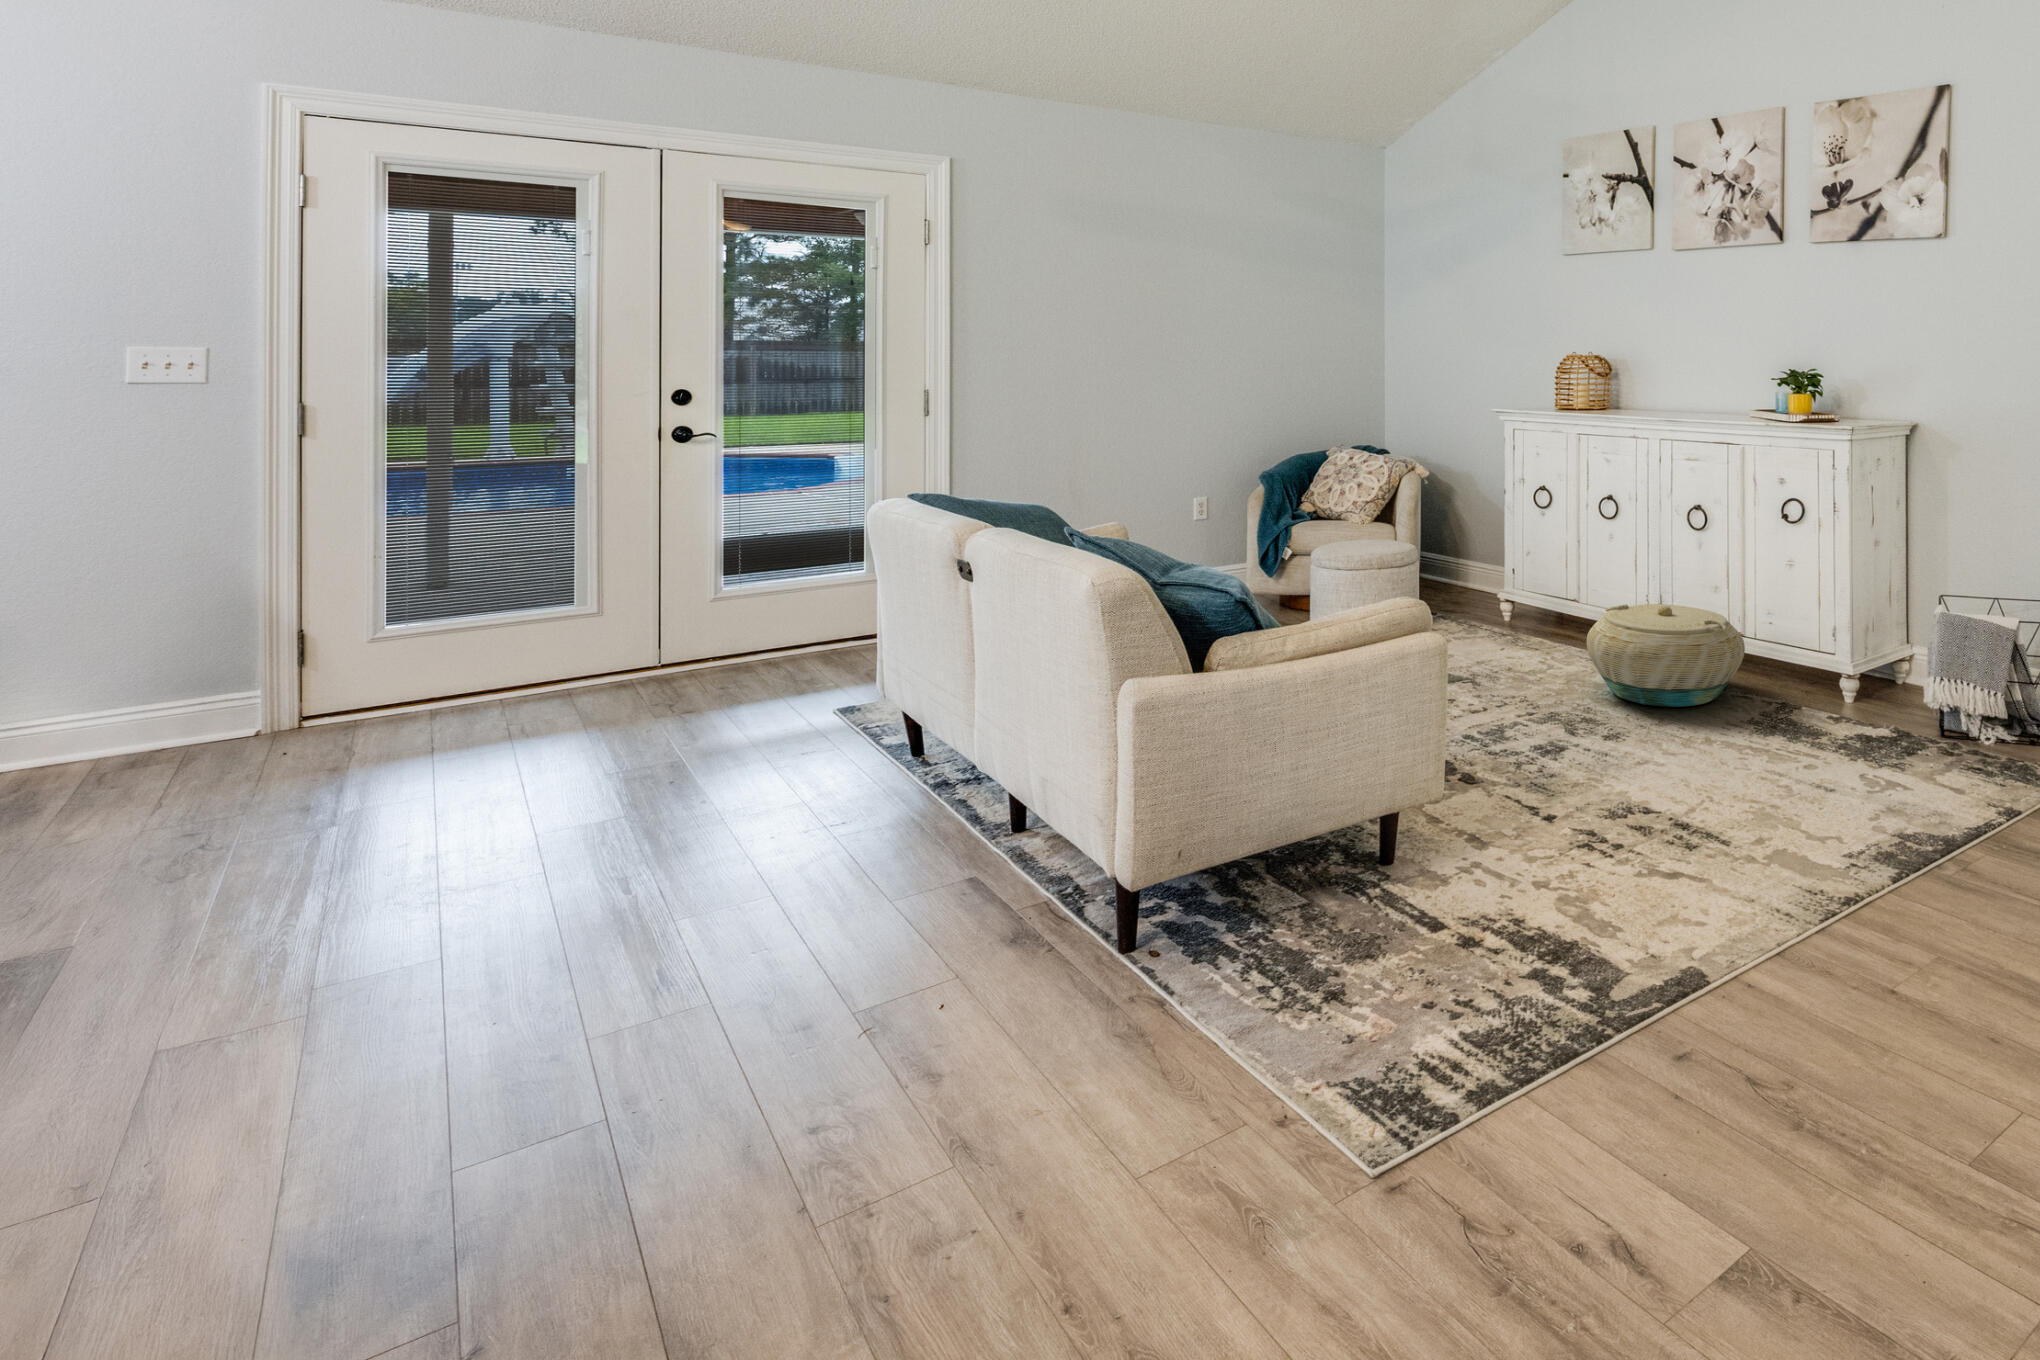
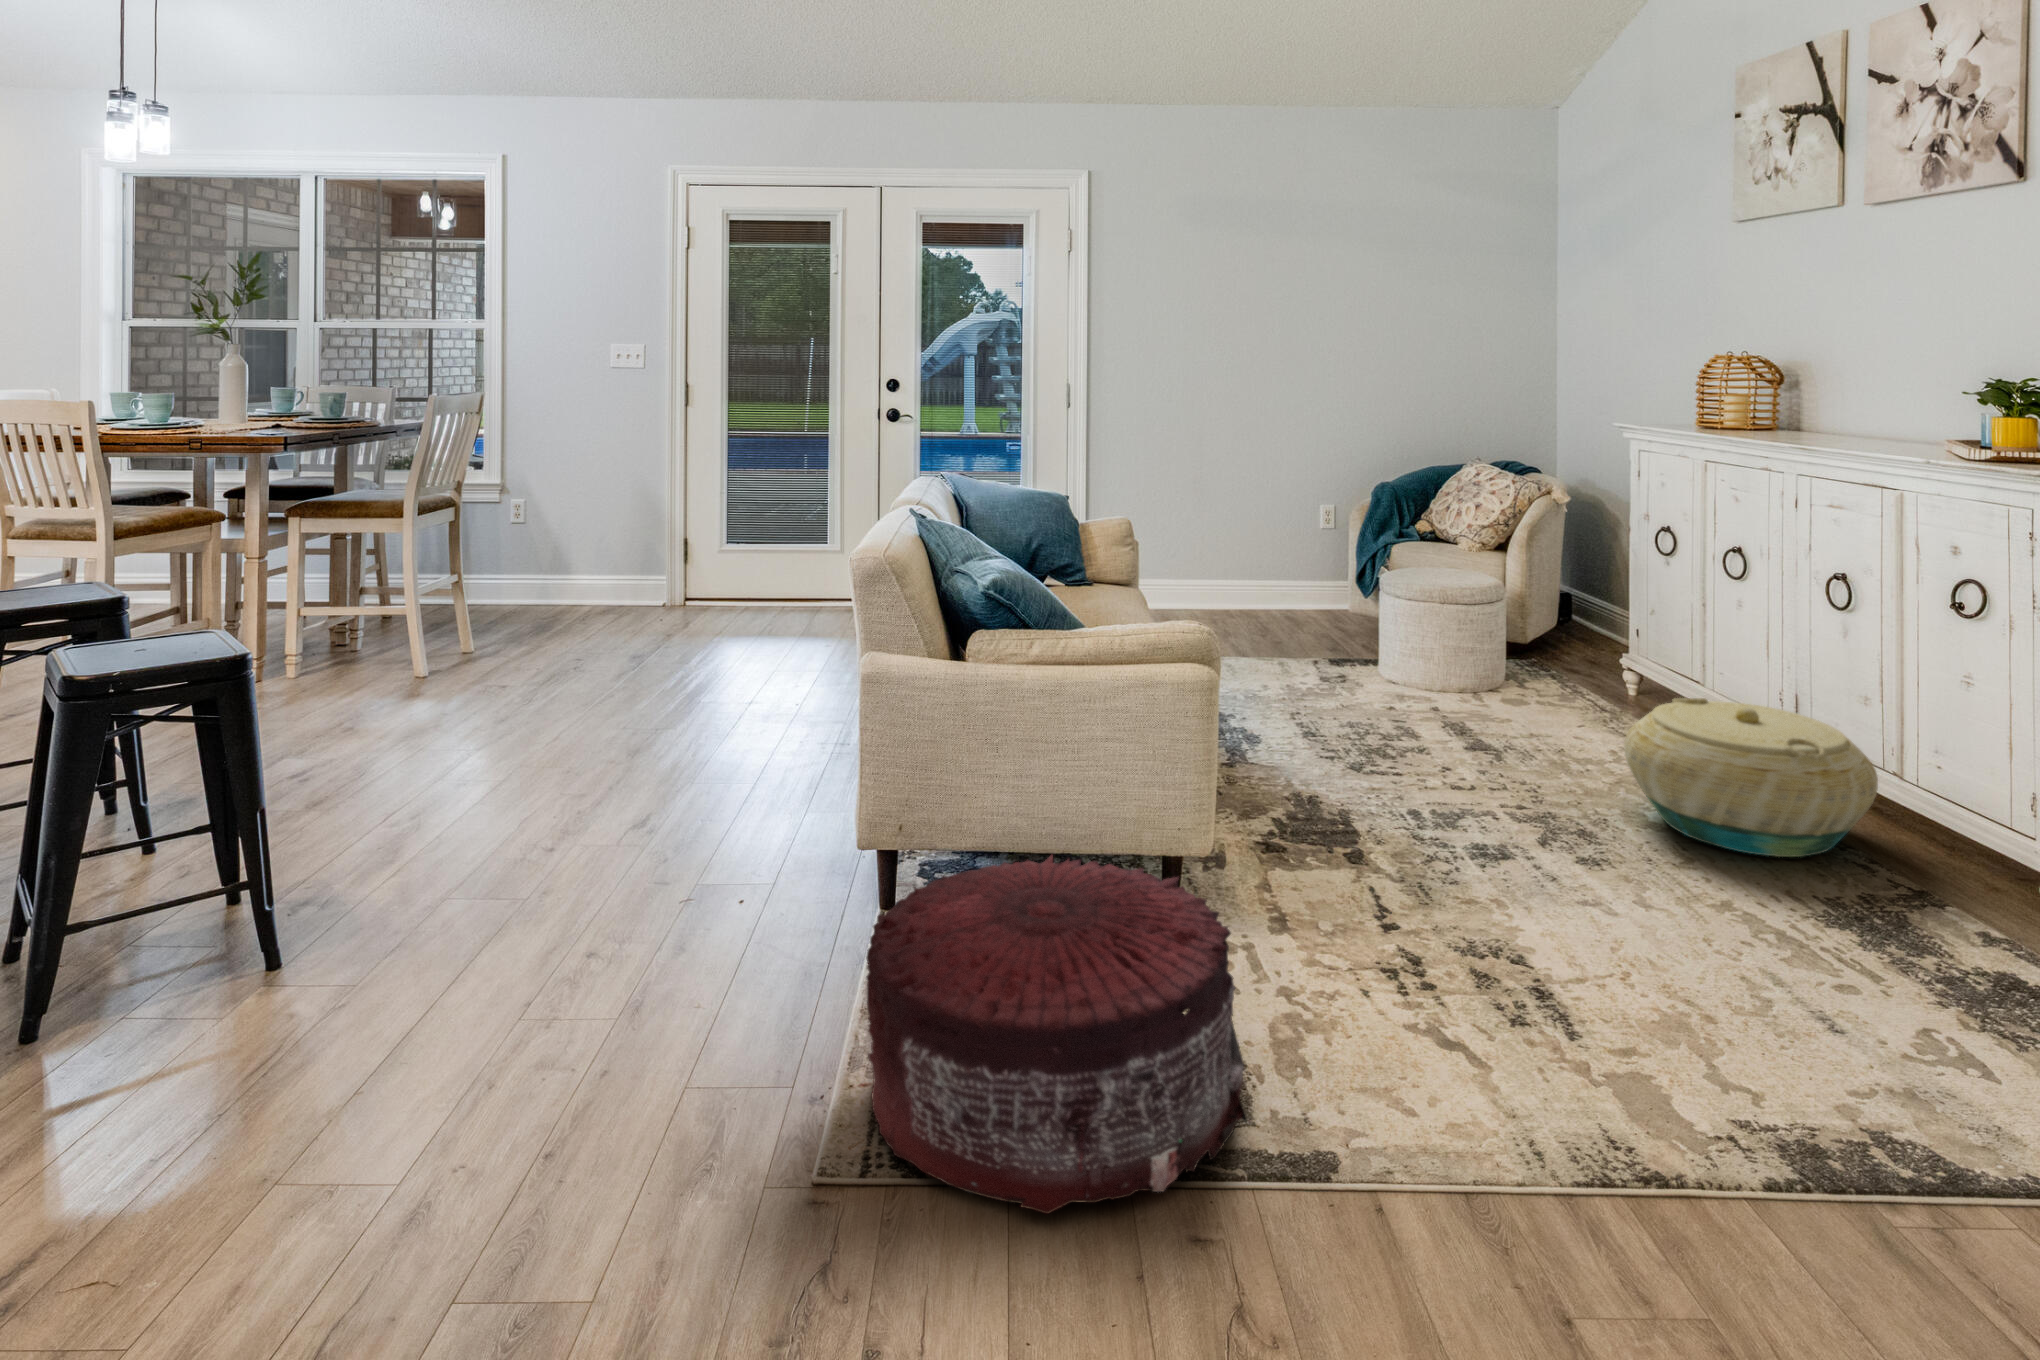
pouf: none [1310,797,1639,1104] -> present [866,855,1247,1214]

